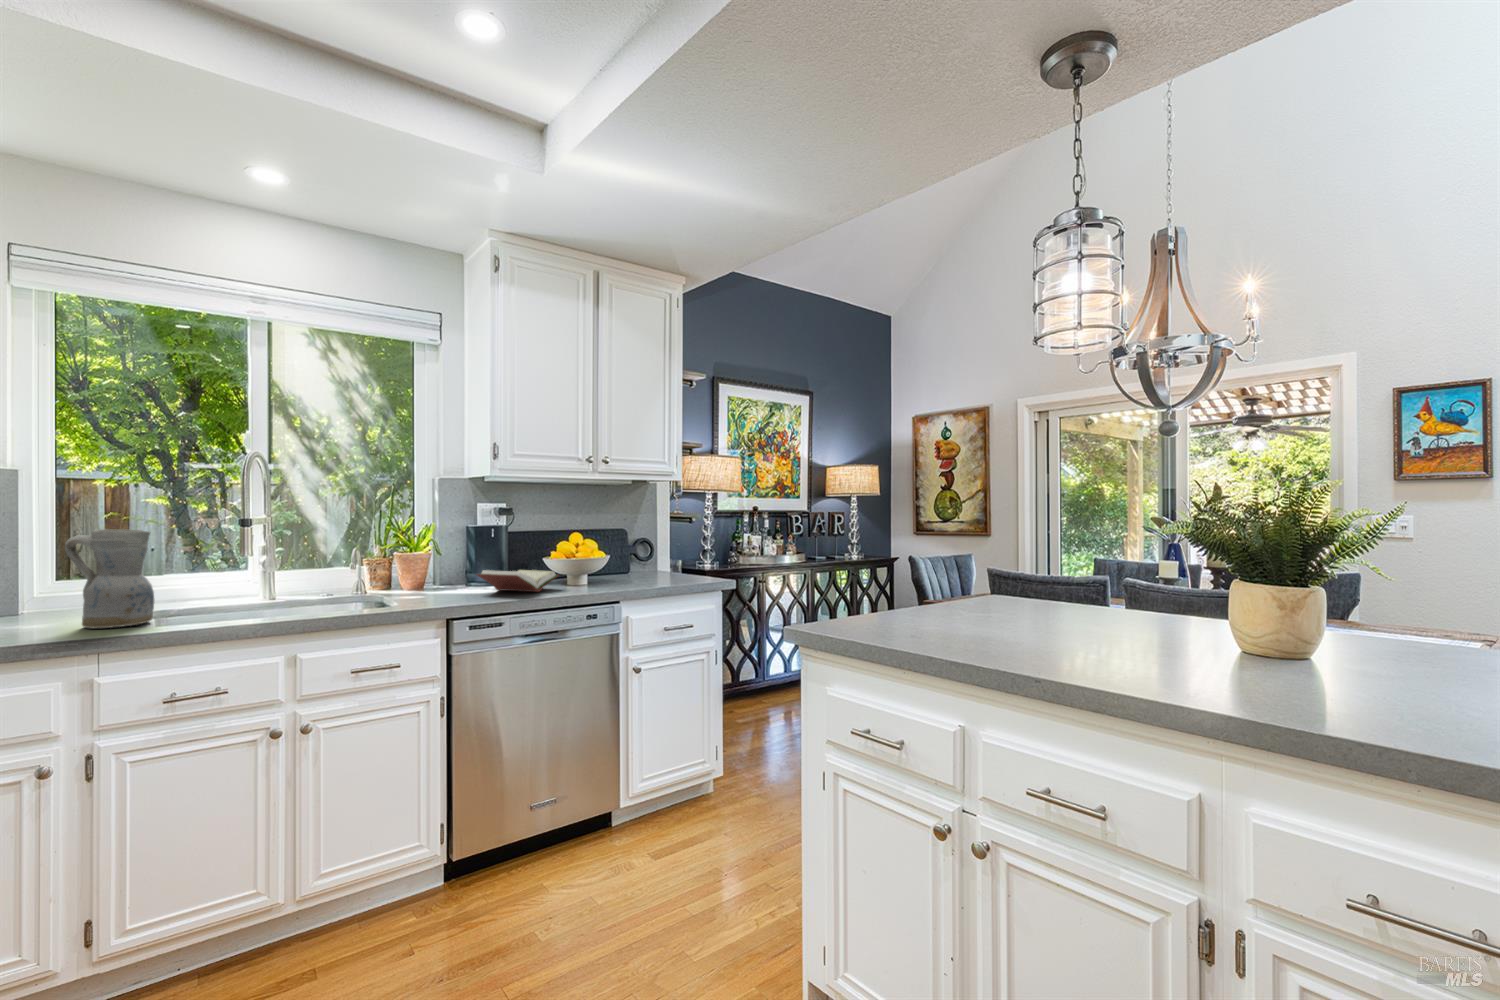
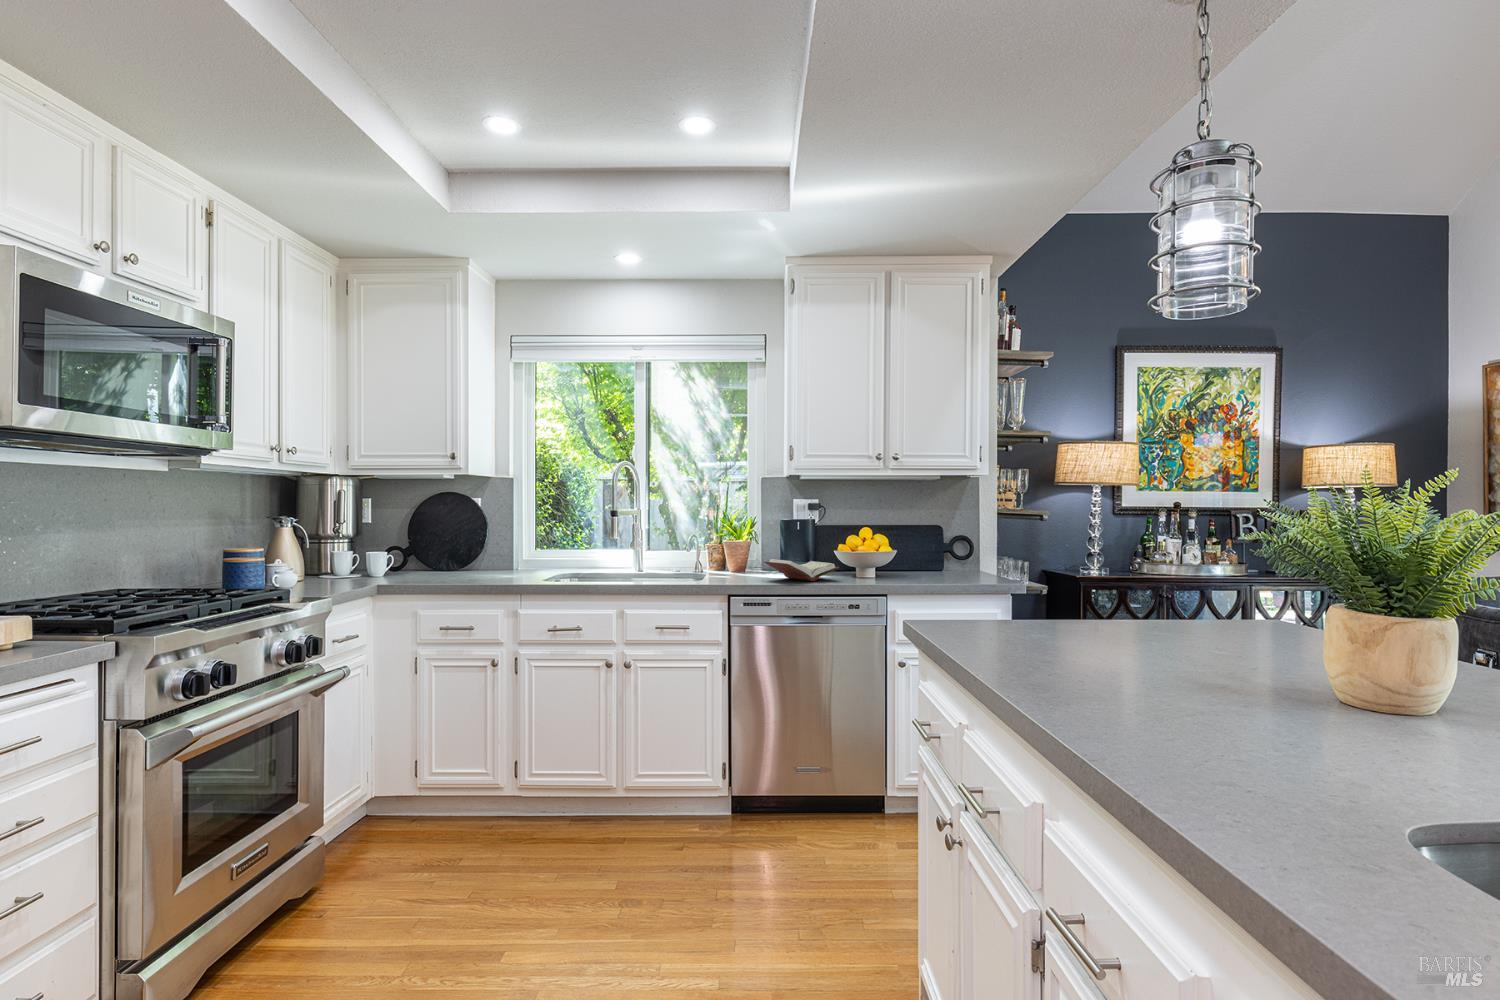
ceramic pitcher: present [65,529,154,628] -> none [514,518,555,580]

